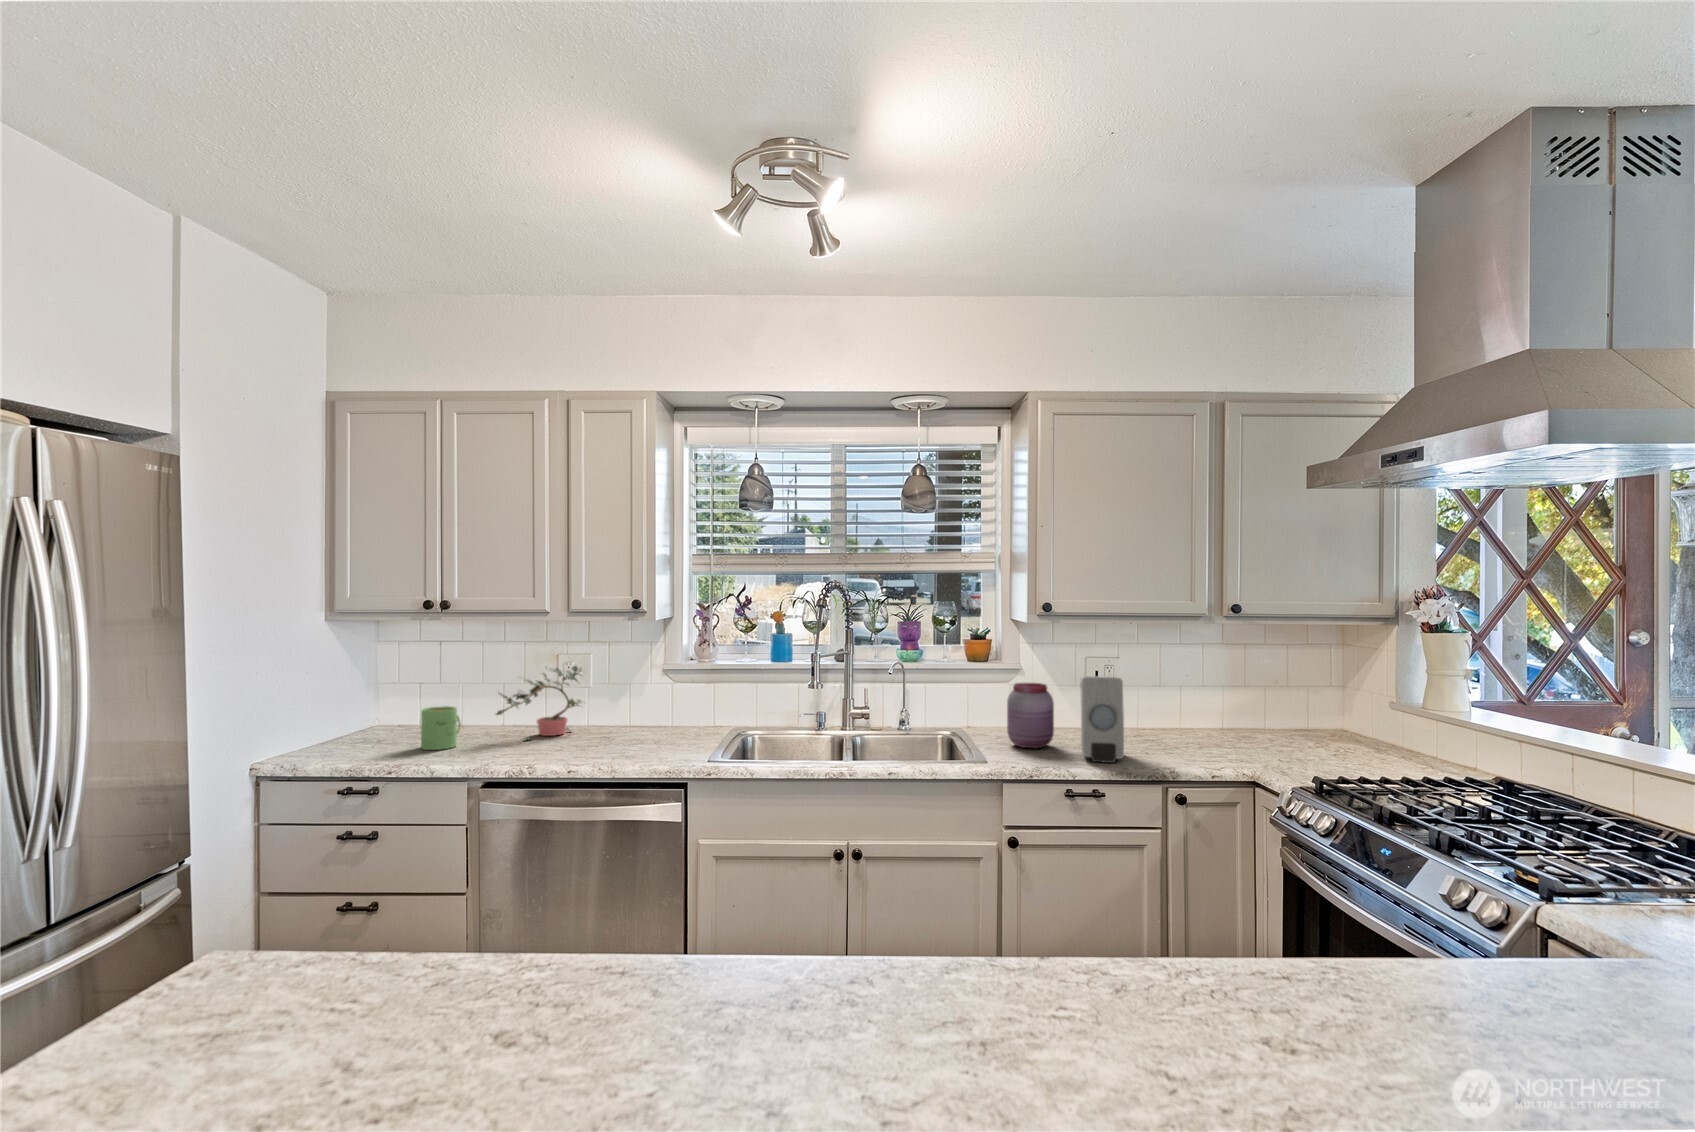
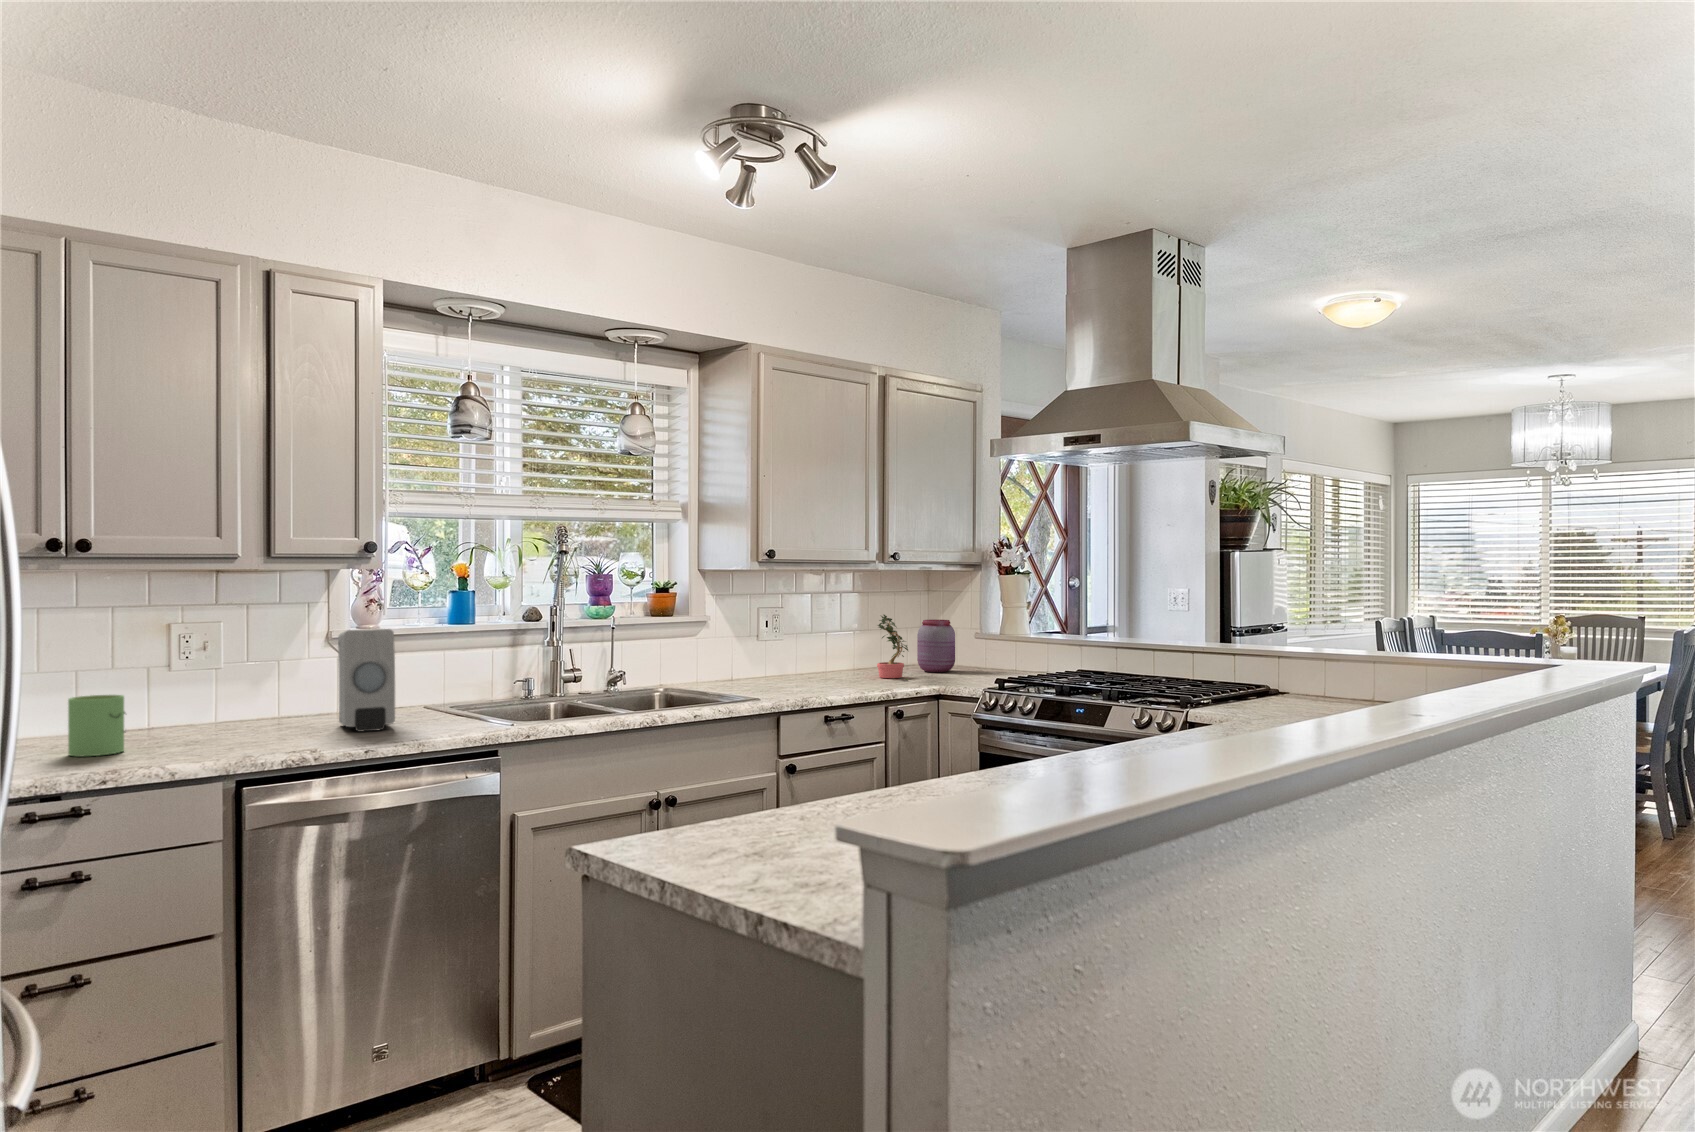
potted plant: present [496,666,582,740] -> present [877,615,908,680]
soap dispenser: present [1080,676,1124,763] -> present [338,629,395,732]
jar: present [1007,683,1054,748] -> present [917,620,955,672]

